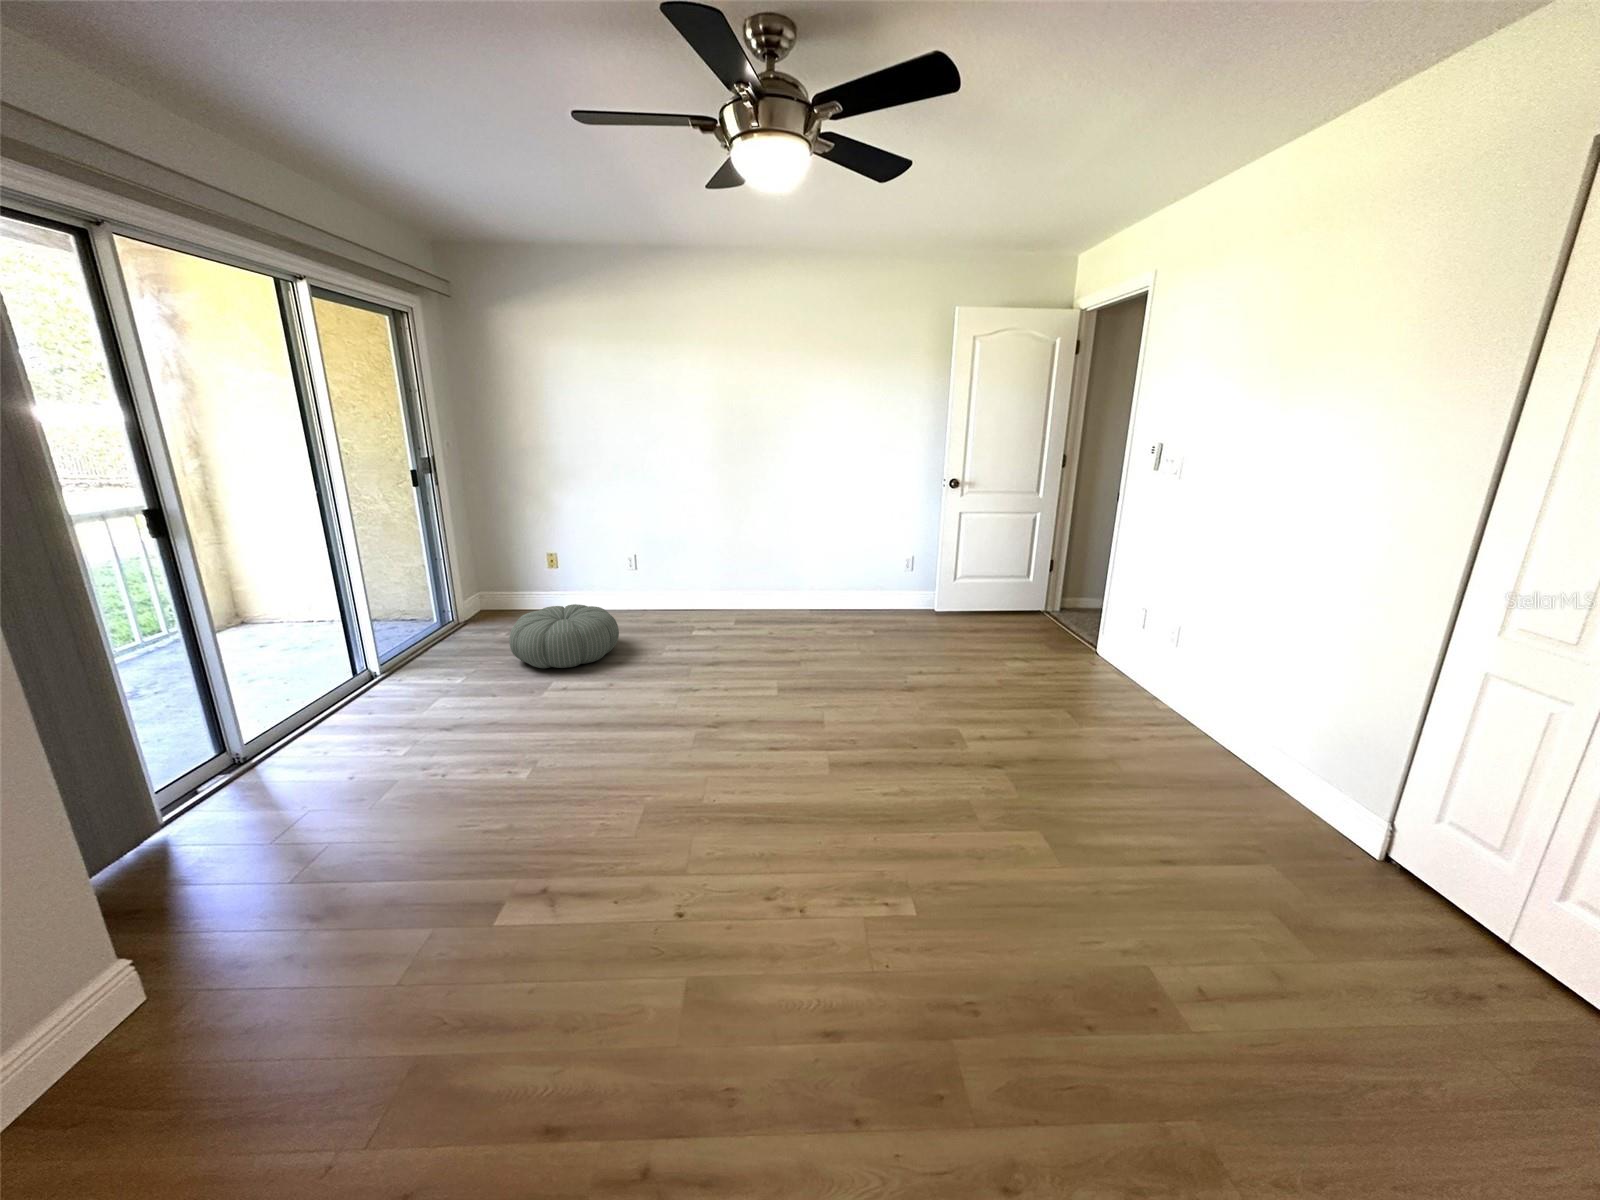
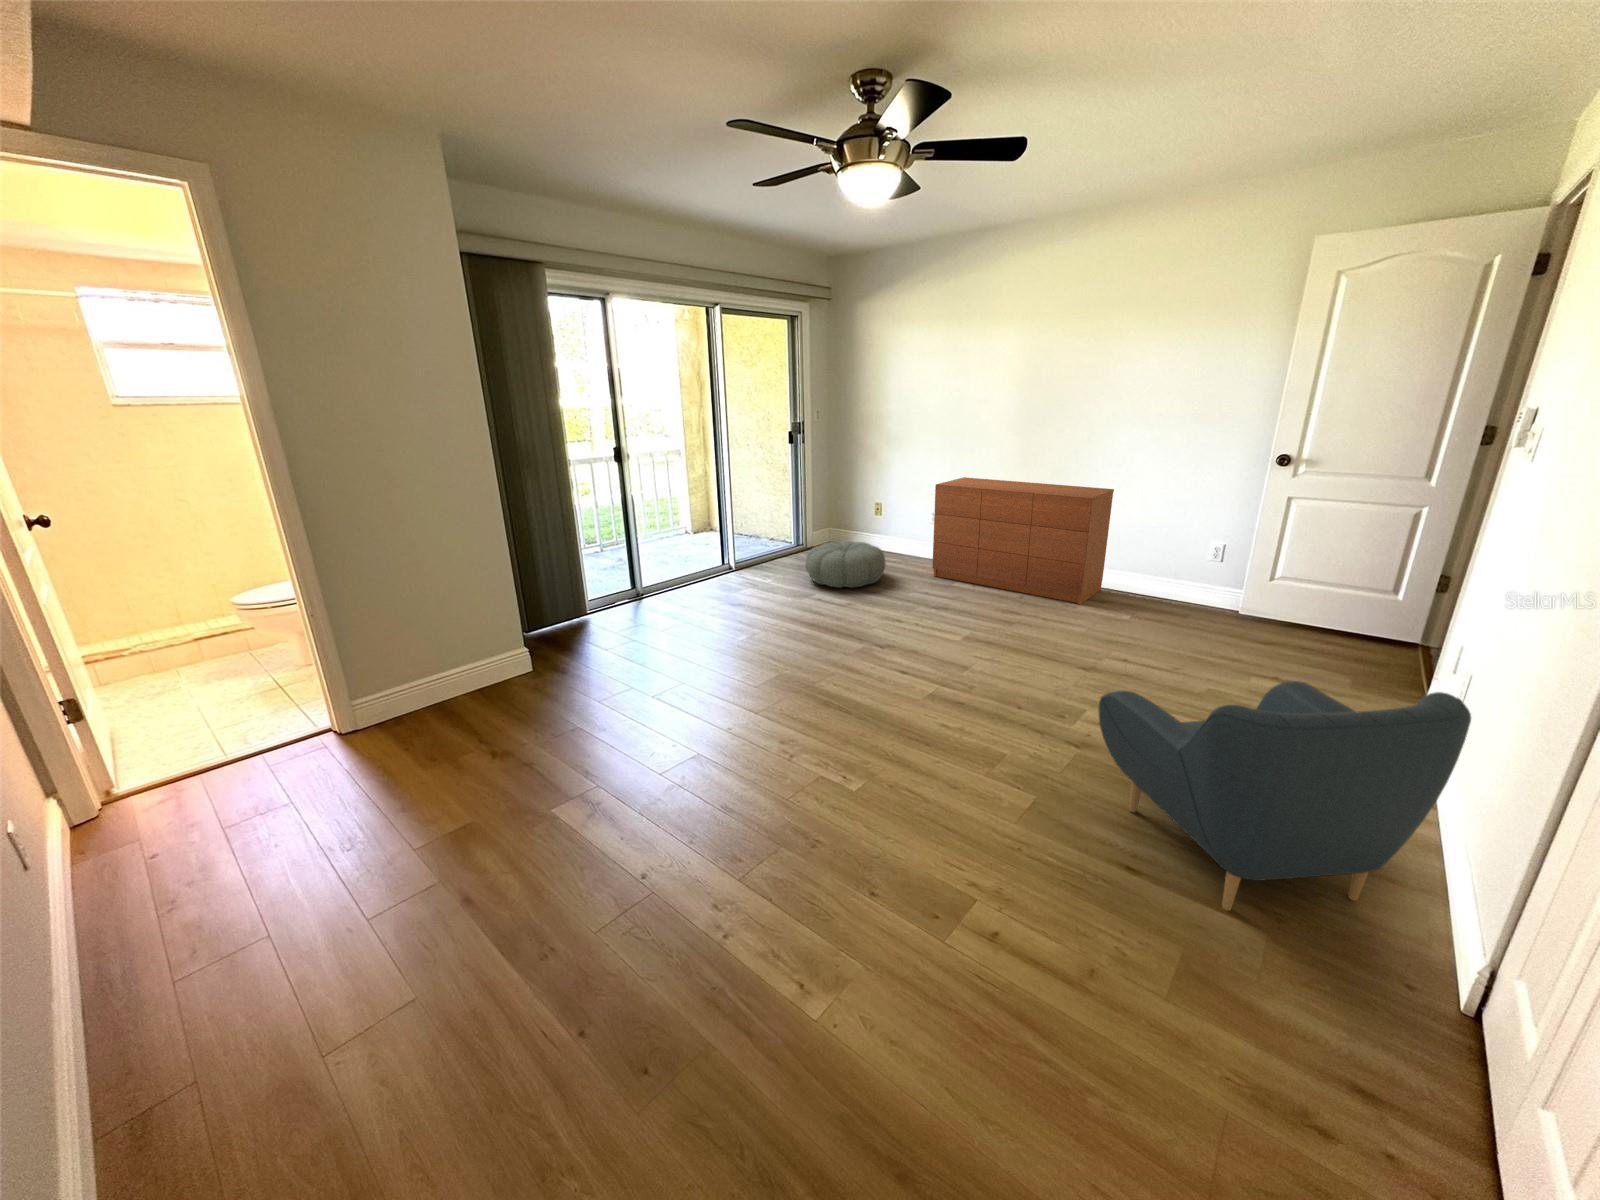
dresser: none [655,517,827,629] -> present [932,477,1114,604]
armchair: none [1097,641,1365,867] -> present [1099,681,1471,911]

